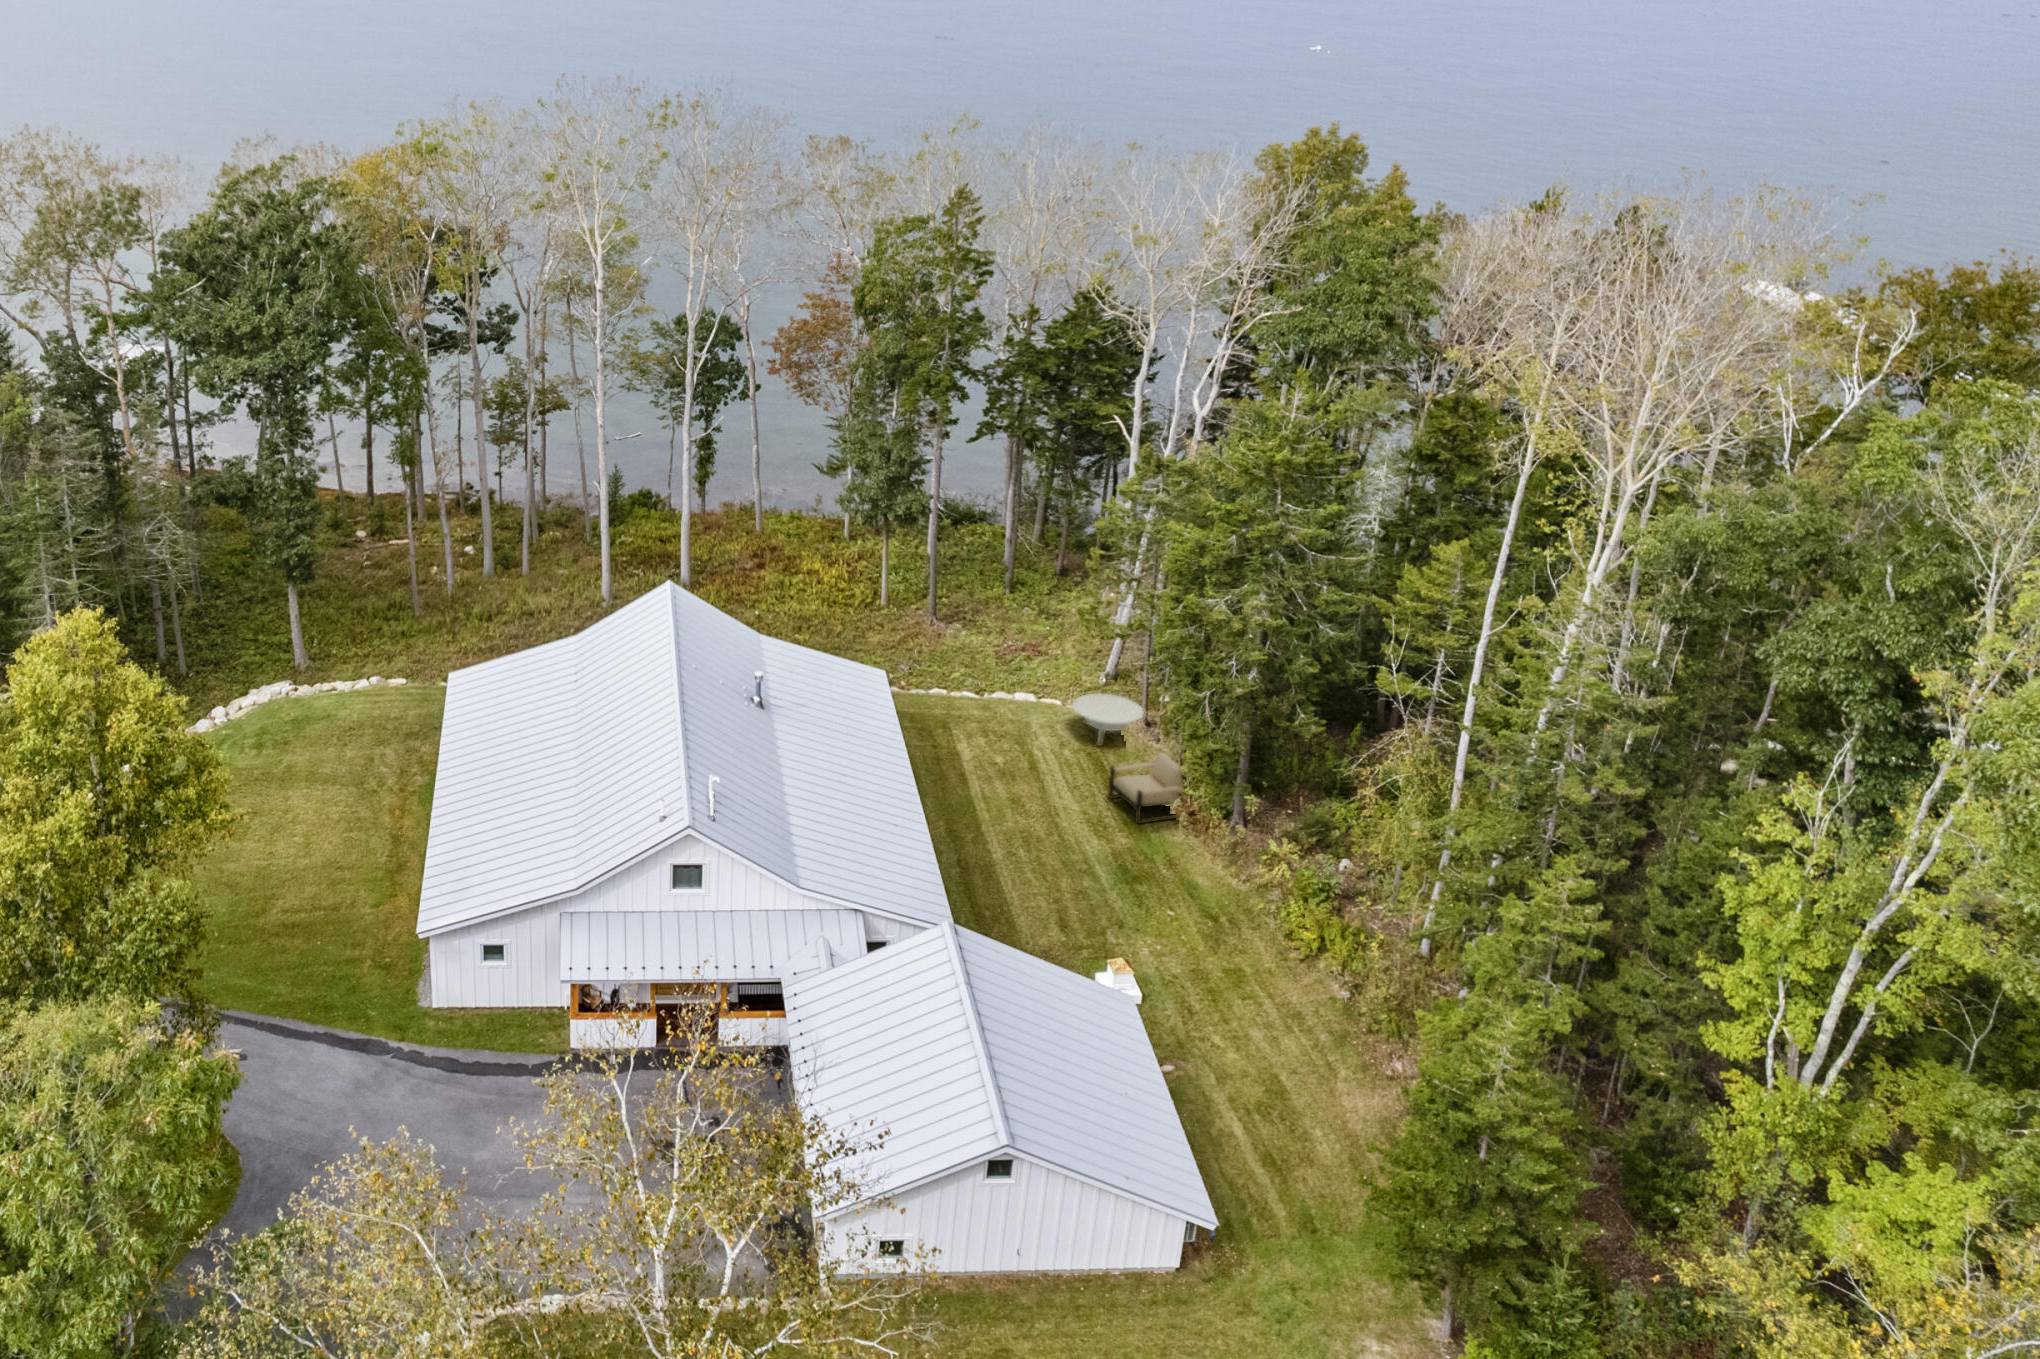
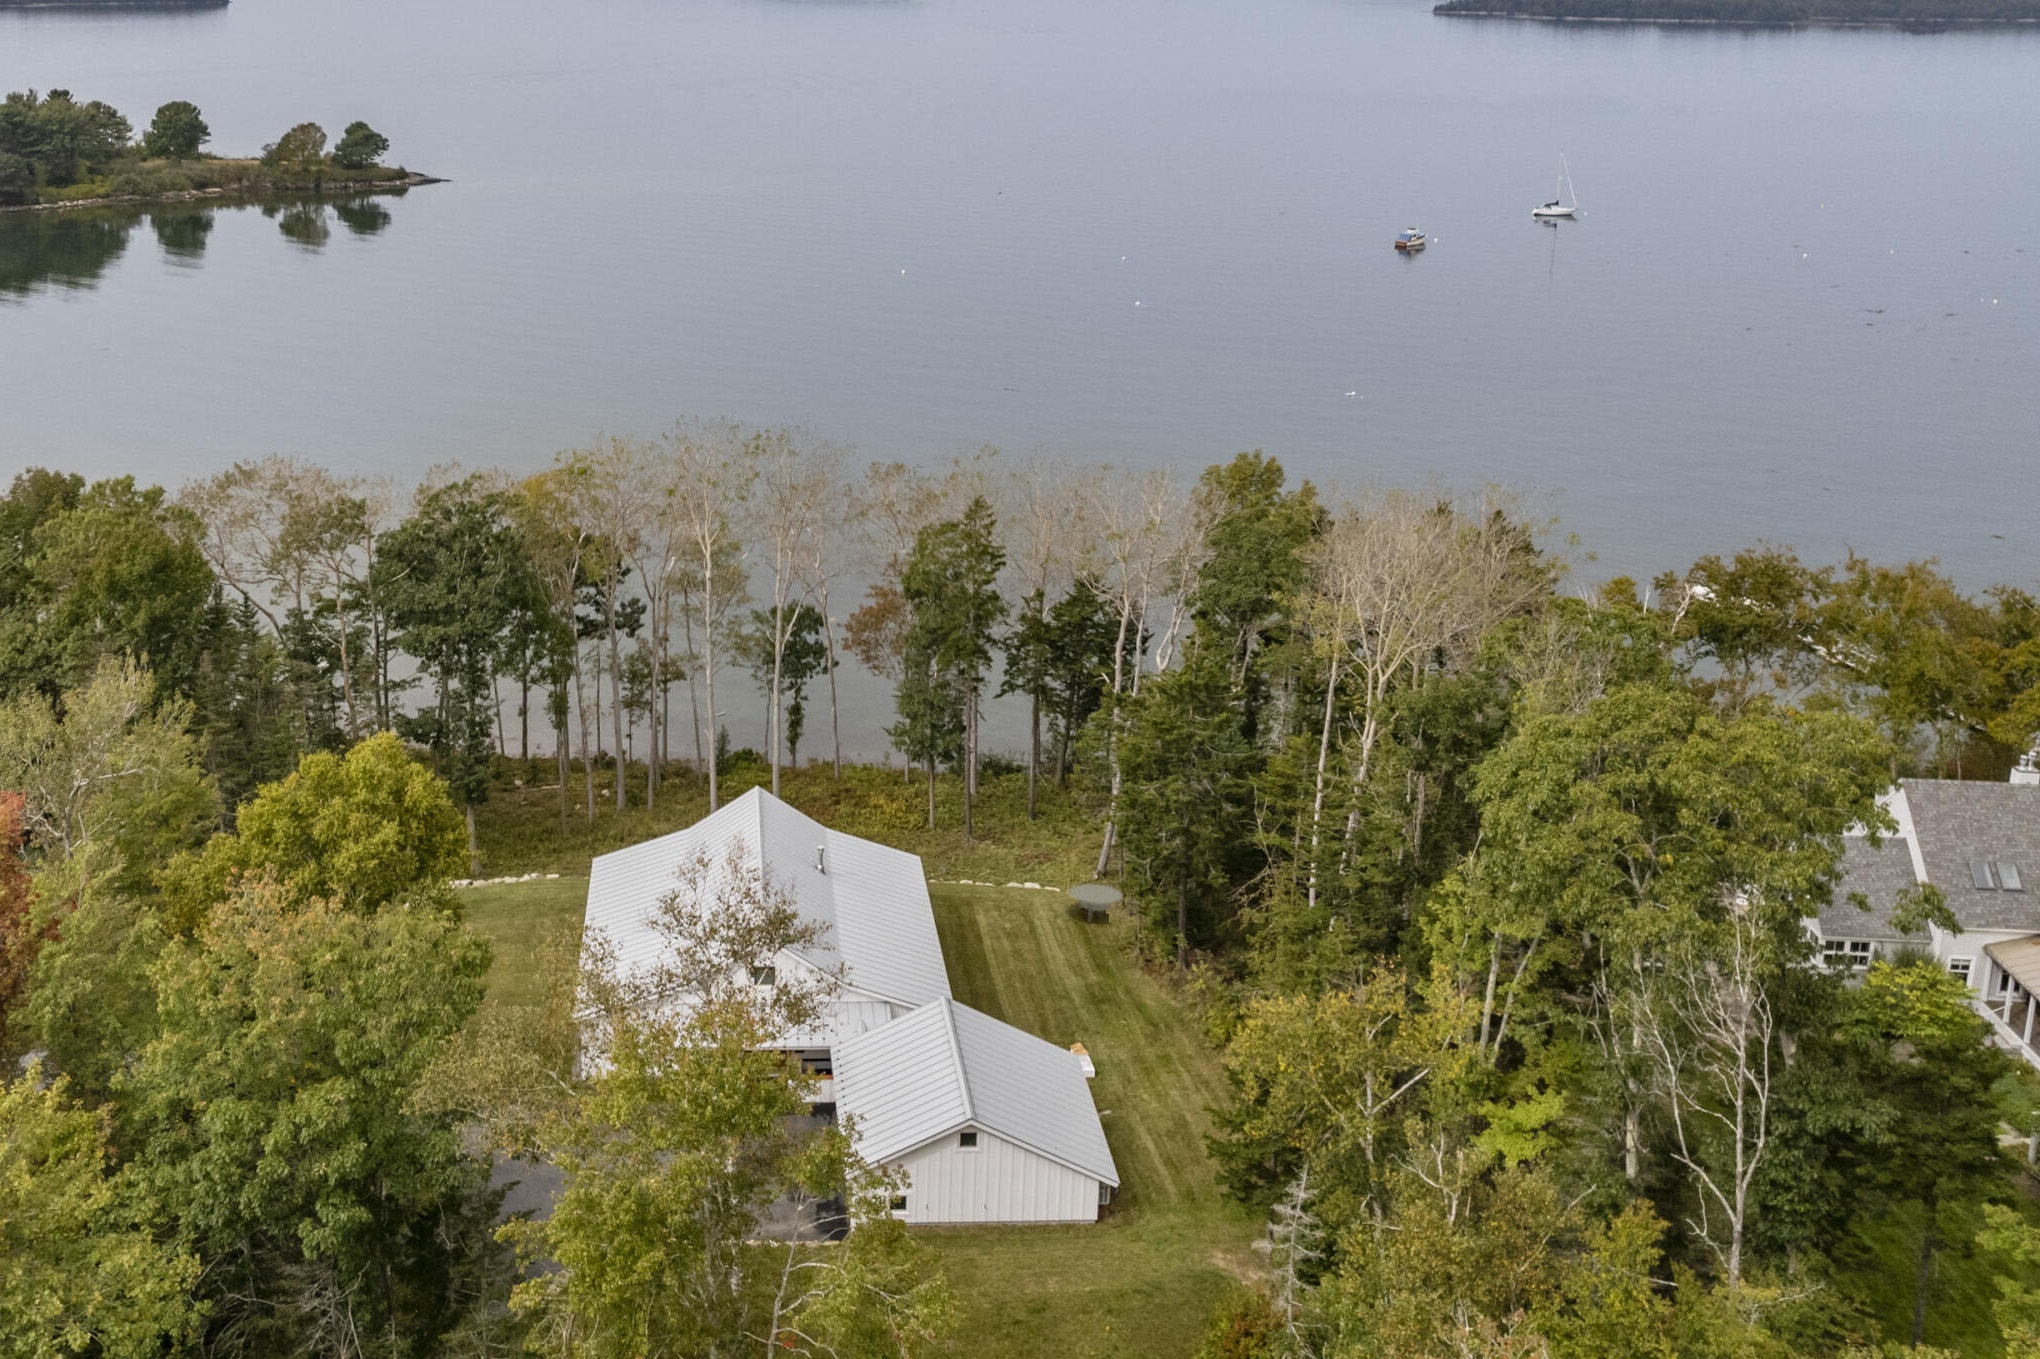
armchair: present [1108,753,1183,824] -> none [1092,919,1153,972]

